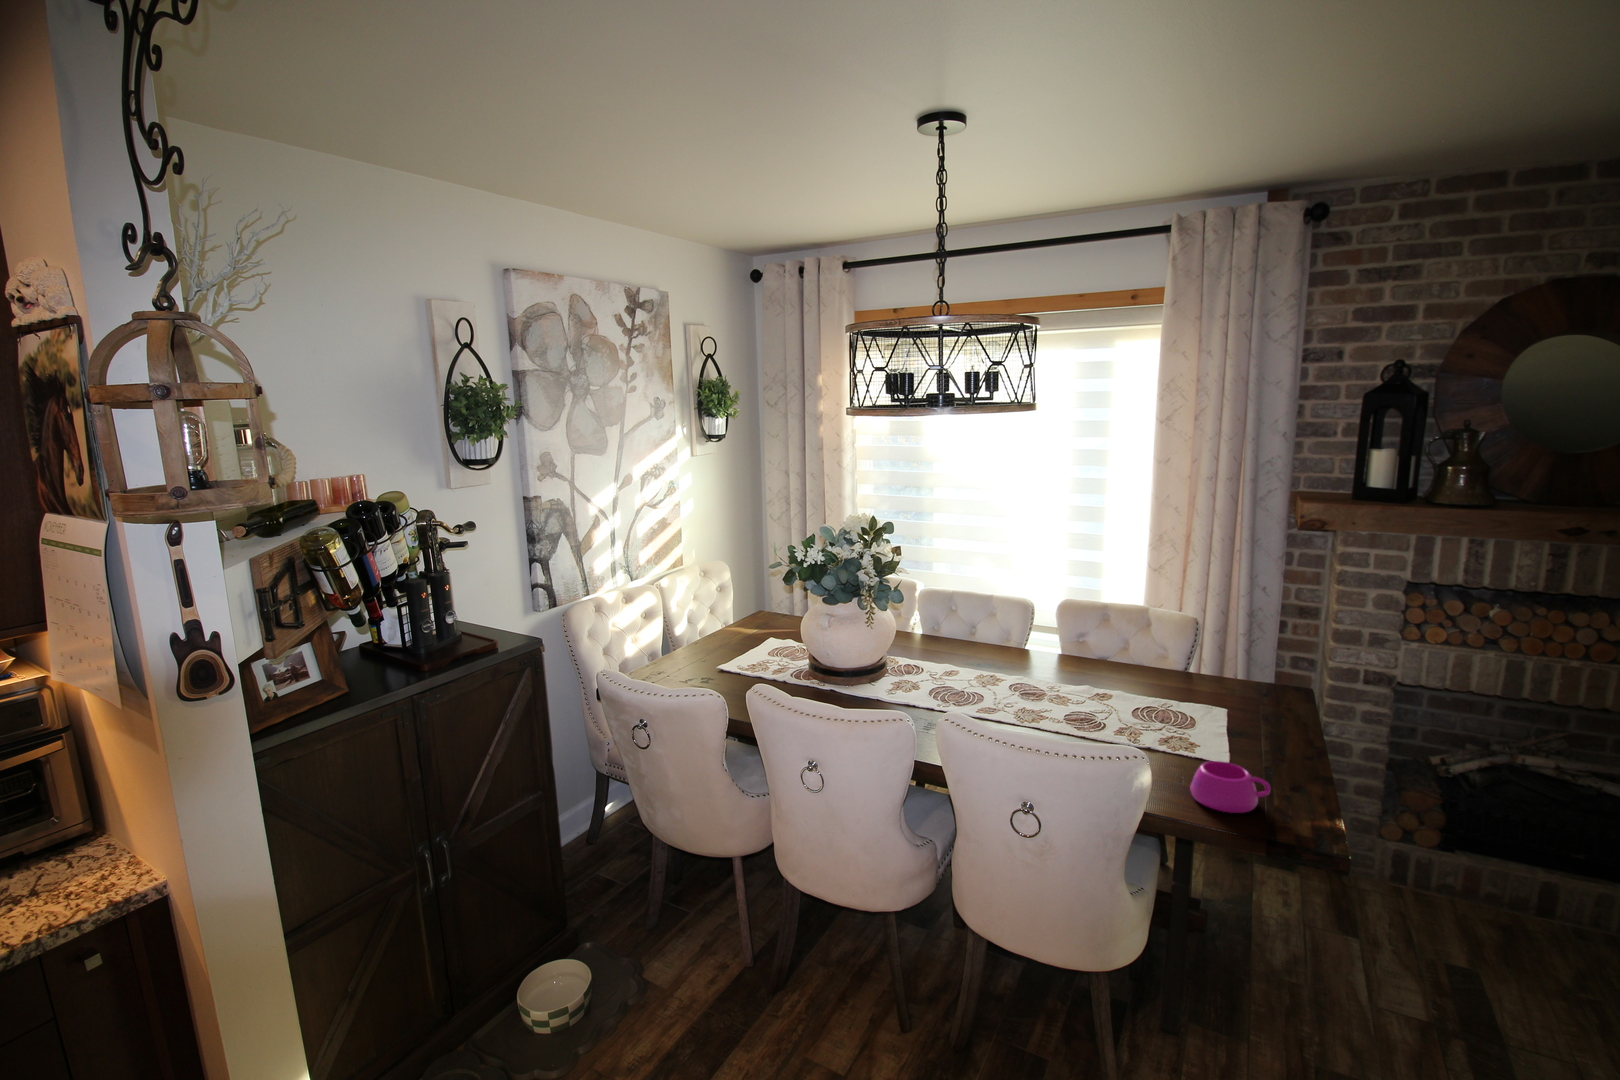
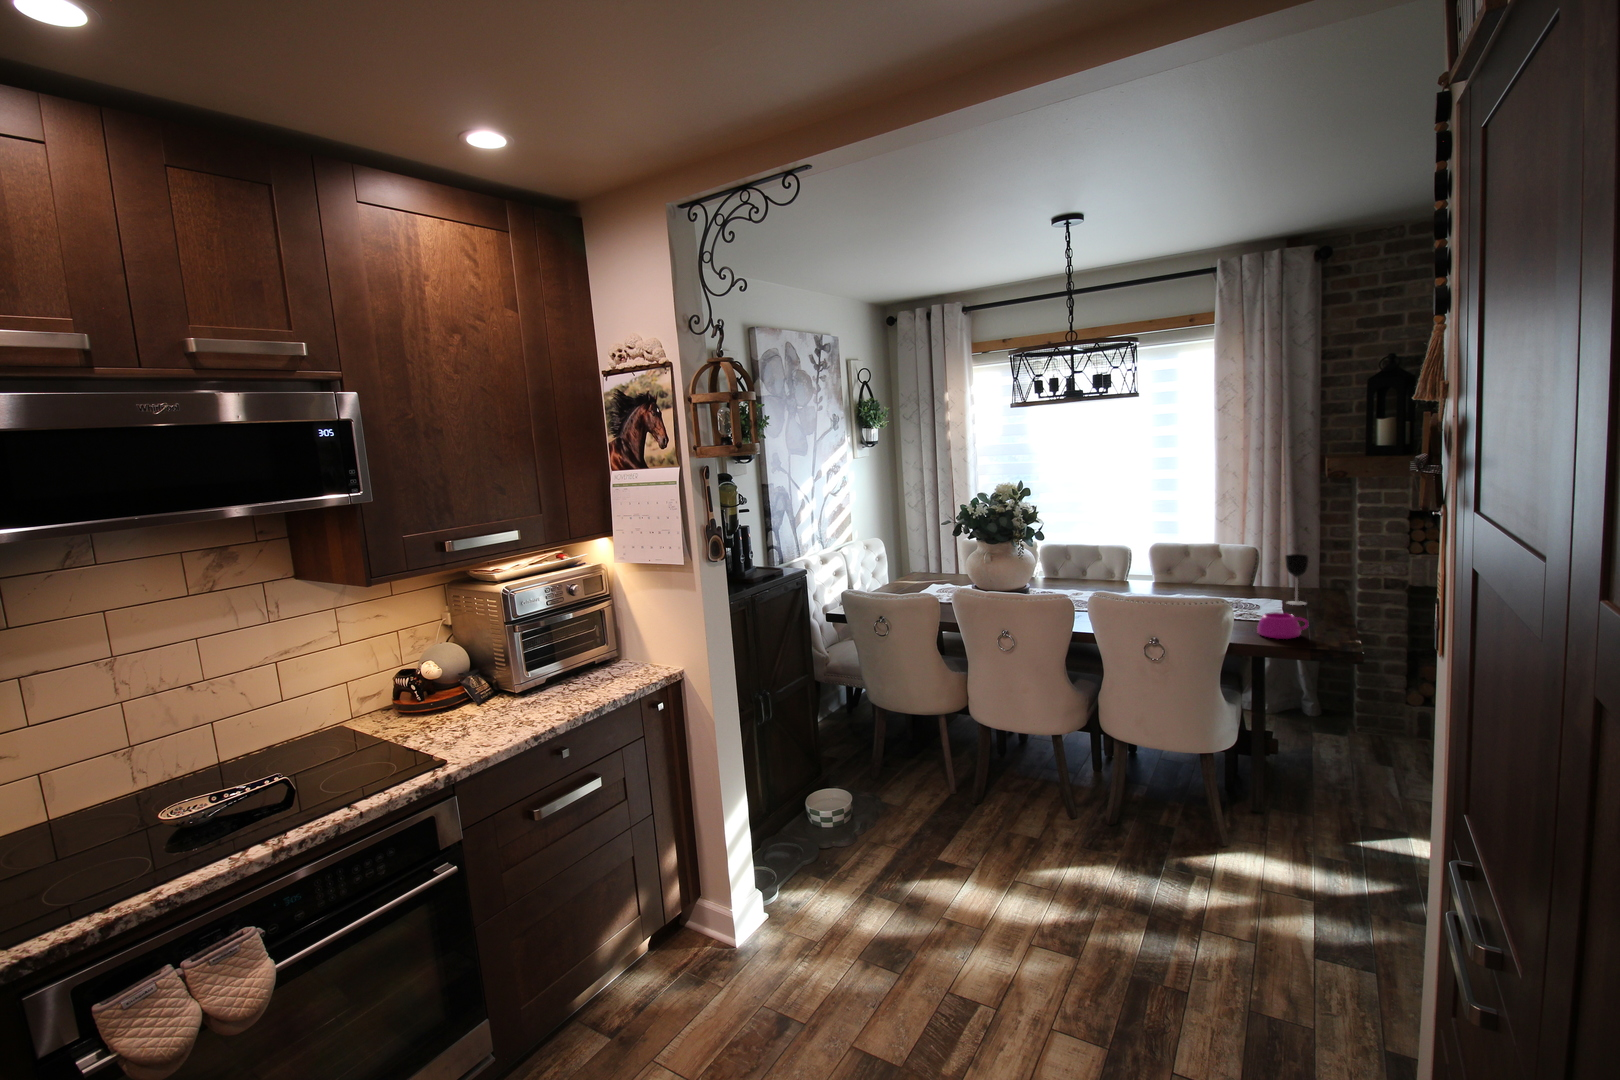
wine glass: none [1234,645,1271,722] -> present [1285,554,1308,605]

